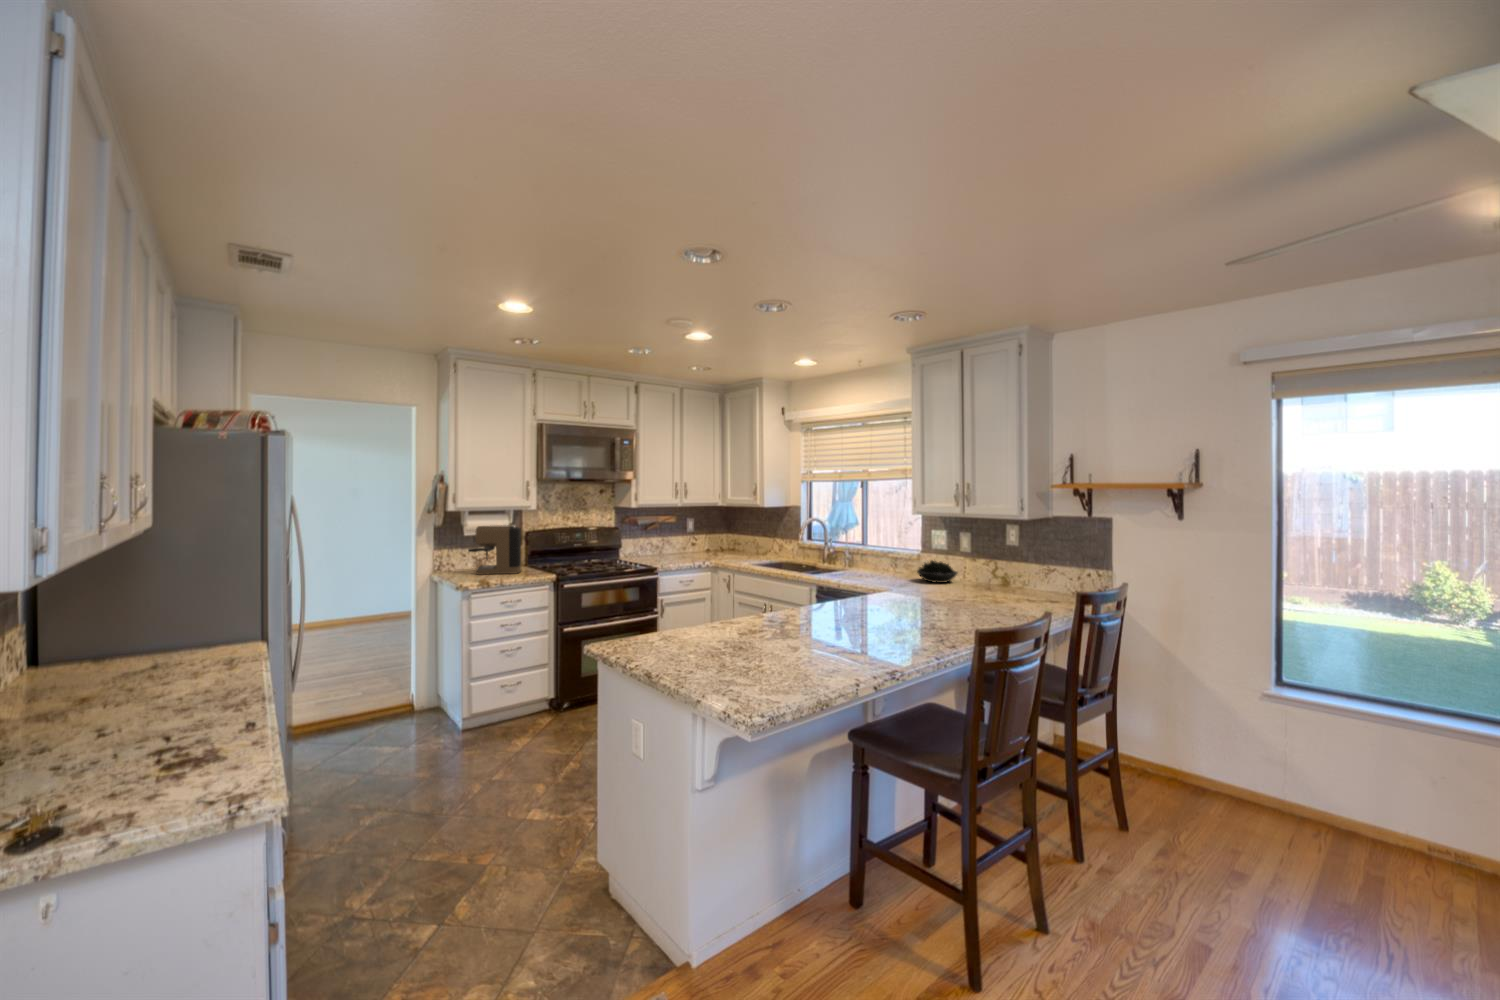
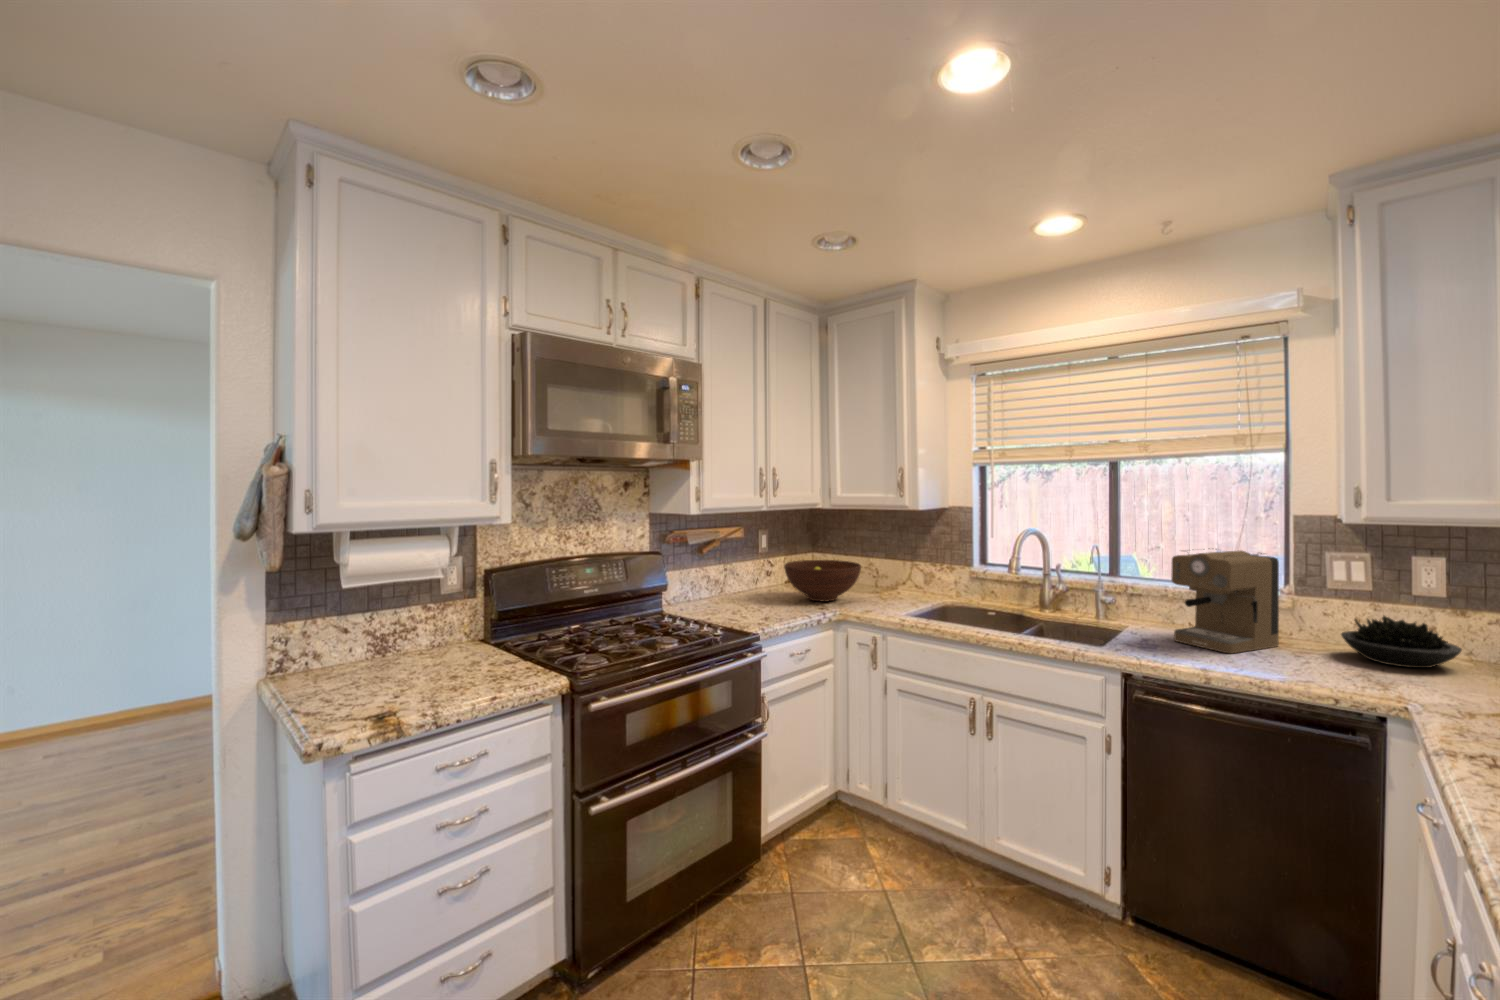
coffee maker: present [468,525,521,575] -> present [1171,551,1279,653]
fruit bowl: none [692,536,735,558] -> present [784,560,861,602]

